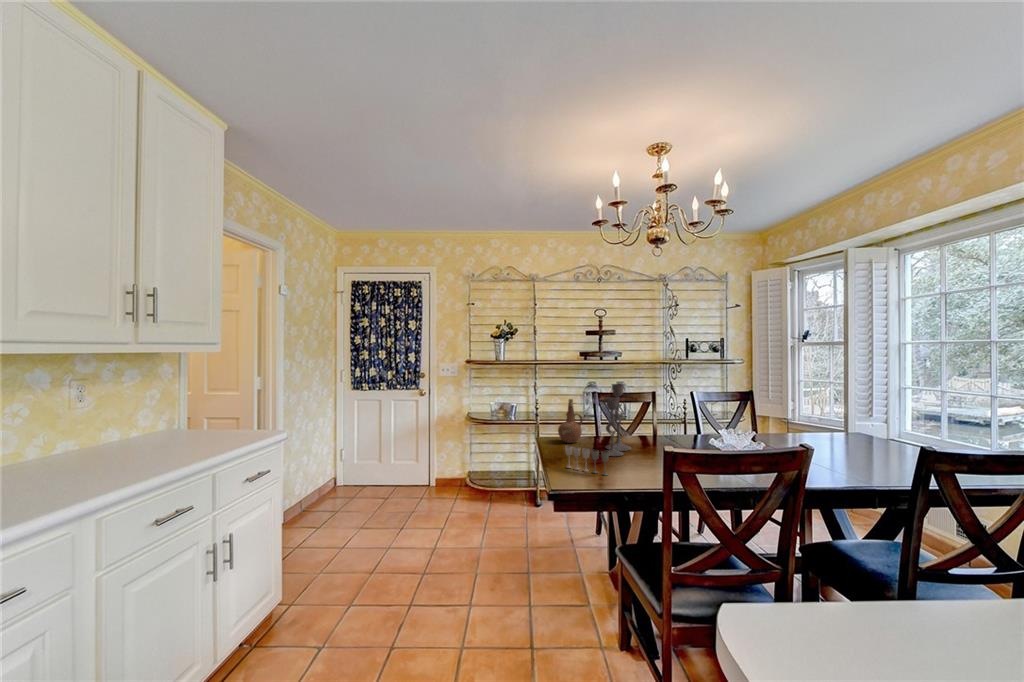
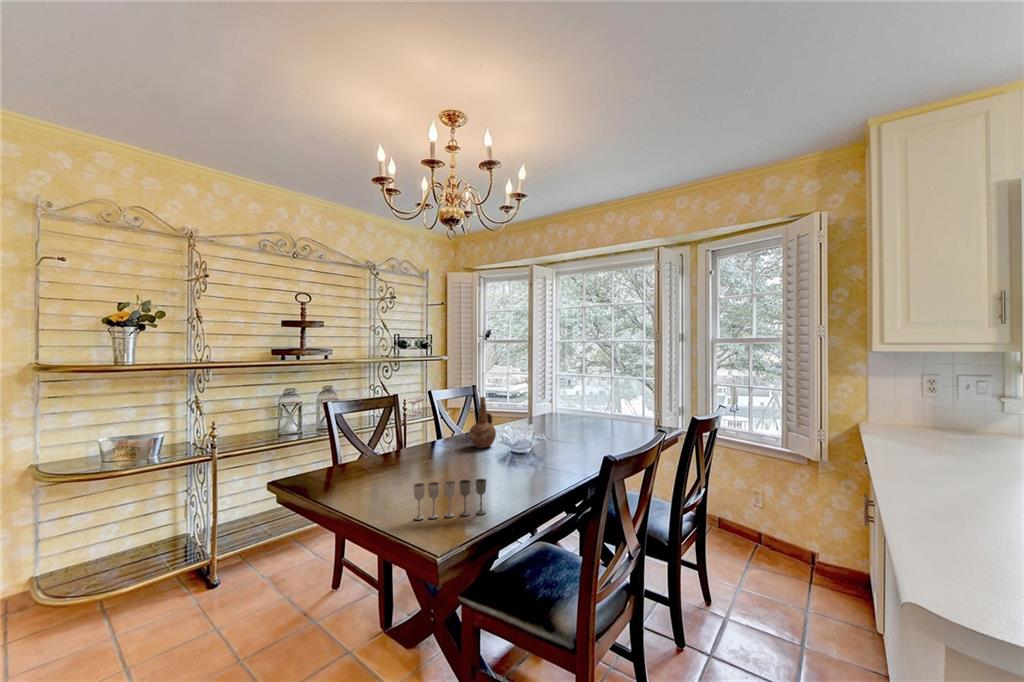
candlestick: present [605,384,631,456] -> none [407,385,449,485]
ceramic pitcher: present [558,399,583,443] -> present [469,397,496,448]

